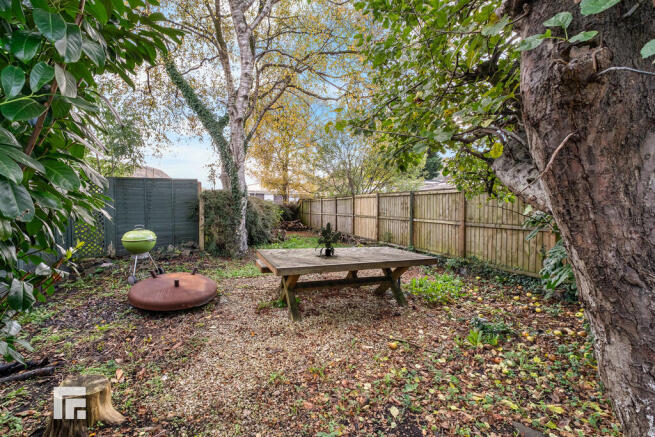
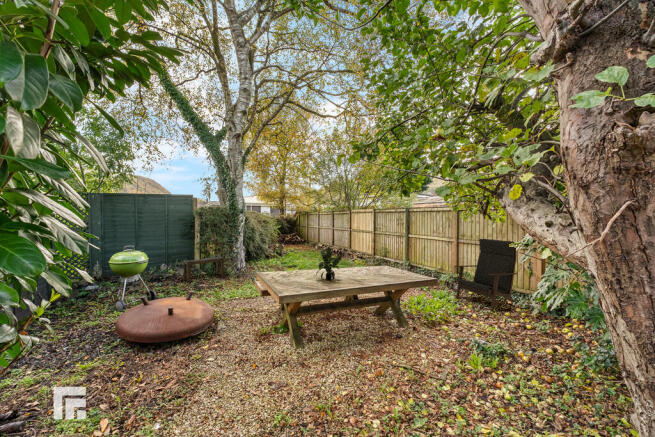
lounge chair: none [460,221,526,295] -> present [454,239,517,312]
bench: none [186,238,226,263] -> present [183,256,224,283]

